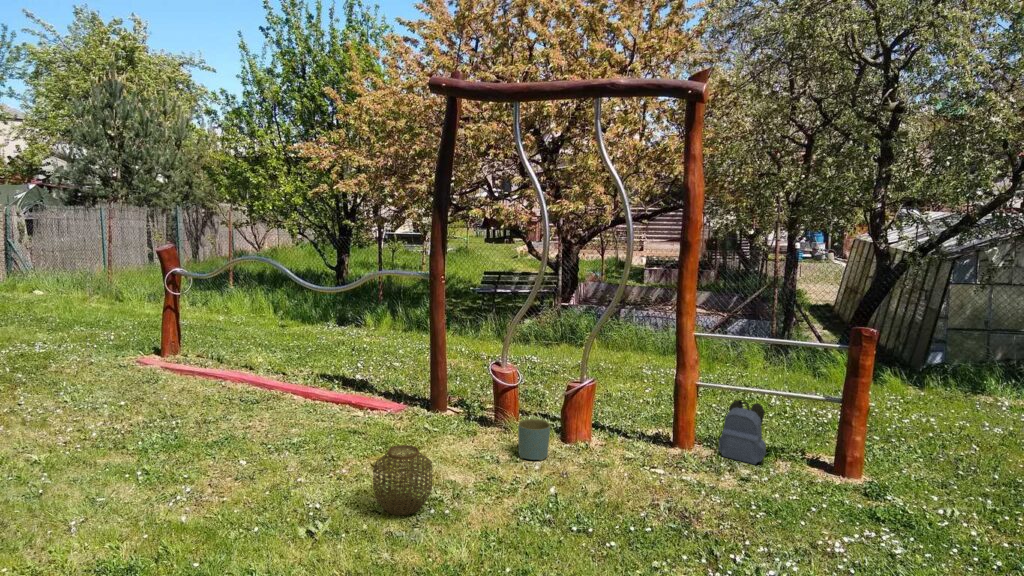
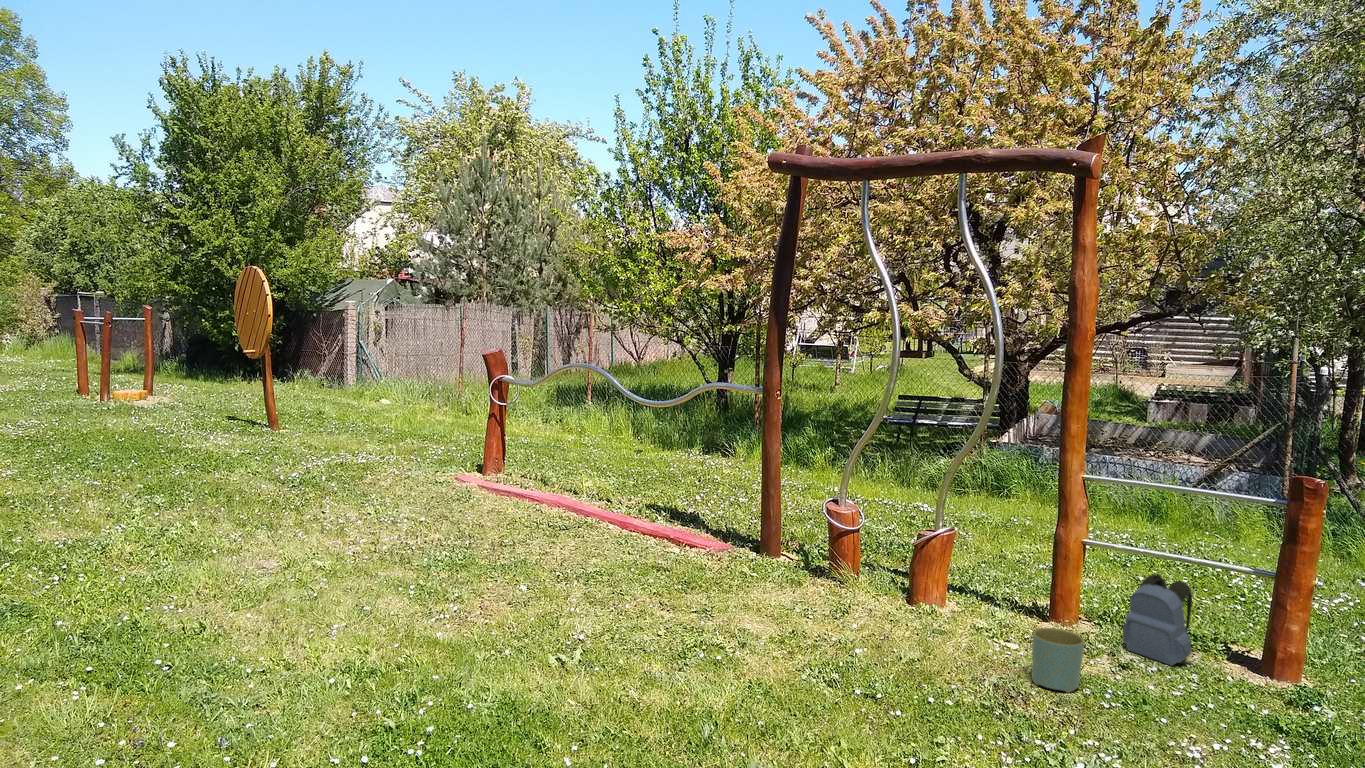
planter: present [518,419,550,461] -> present [1032,628,1085,693]
woven basket: present [373,445,433,515] -> none [647,576,714,655]

